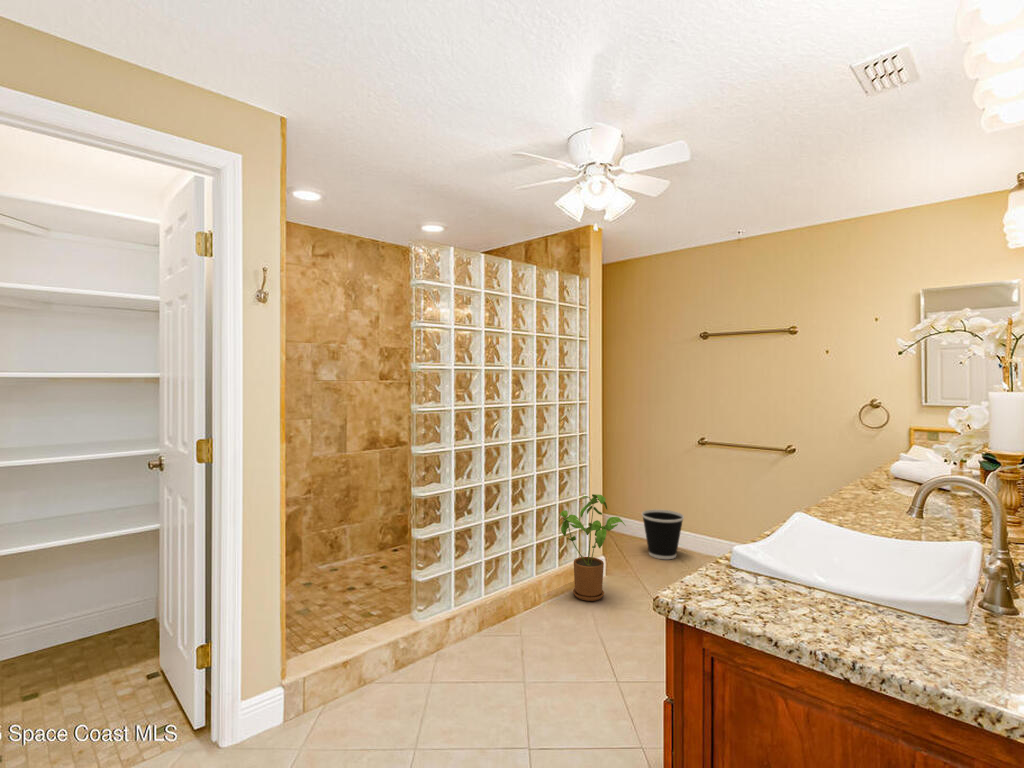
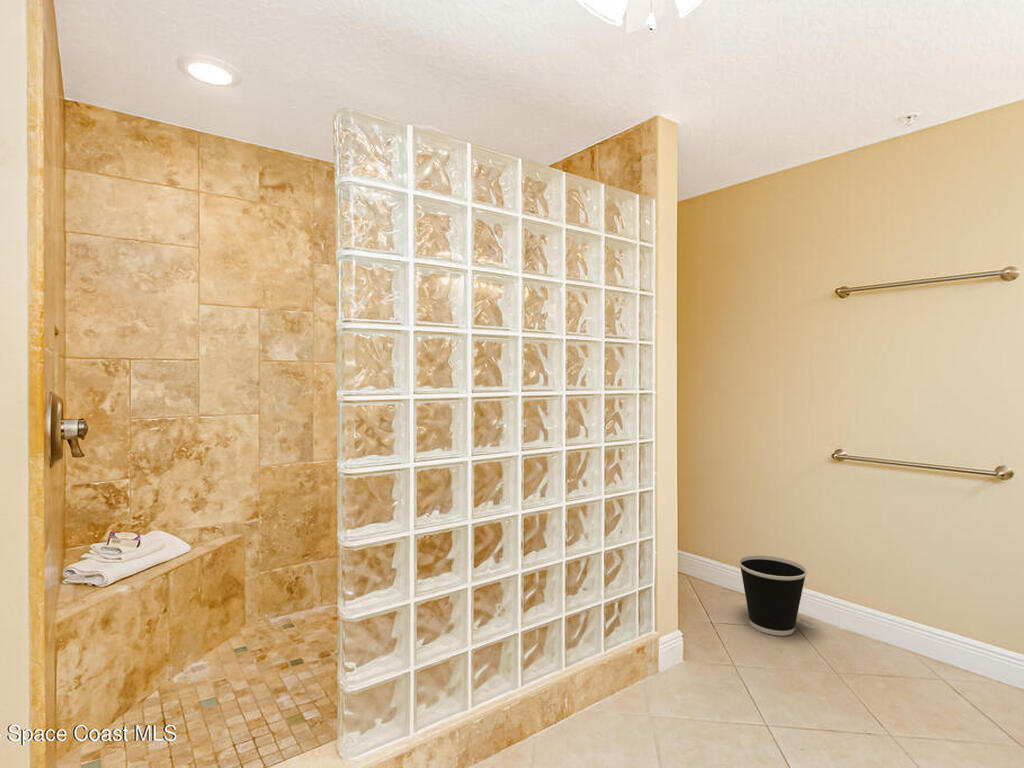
house plant: present [560,494,625,601] -> none [606,539,715,715]

